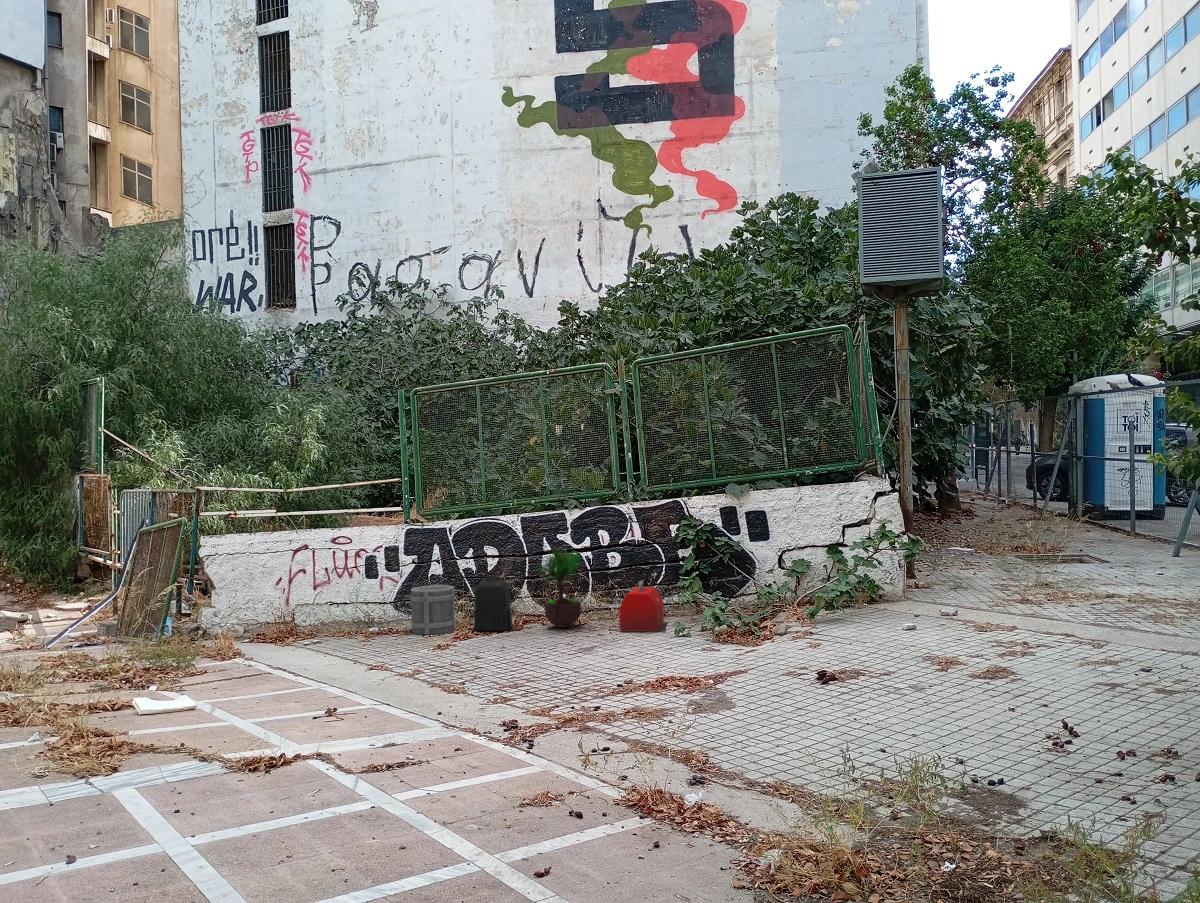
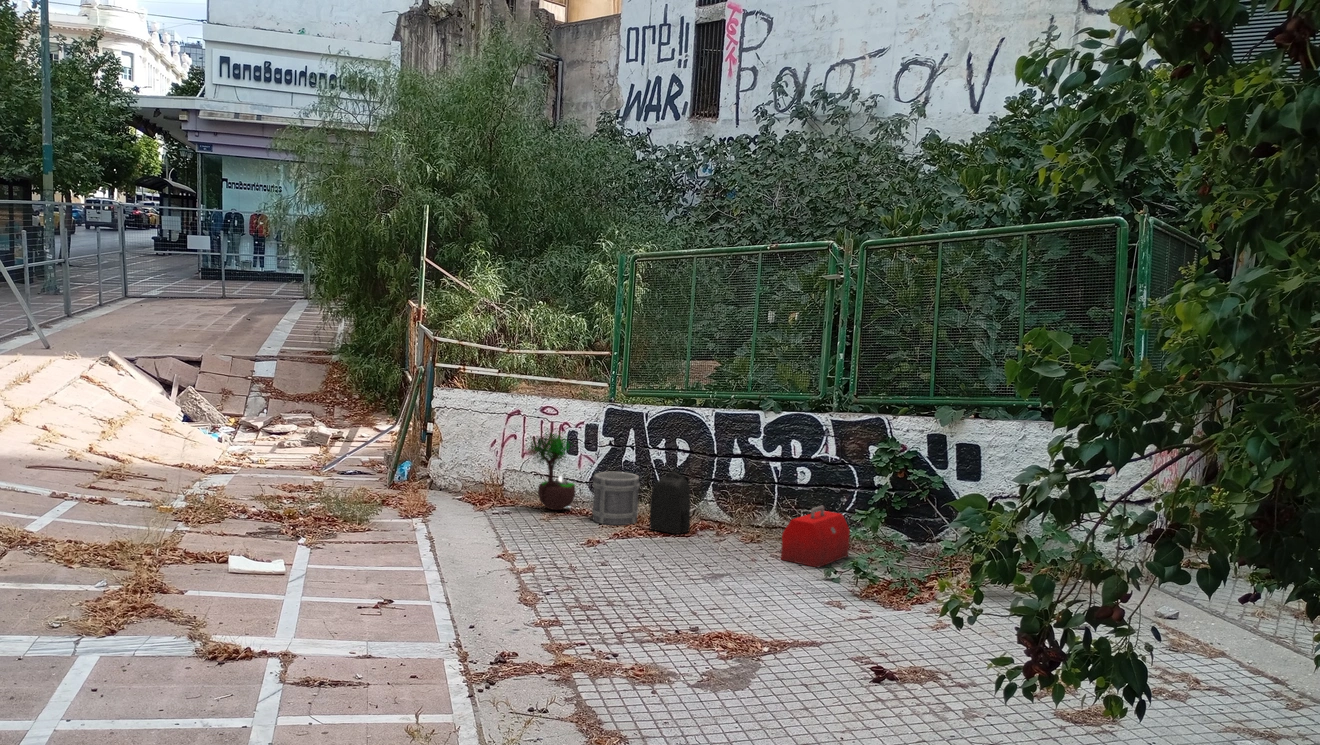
potted tree: present [538,549,581,627] -> present [528,431,575,510]

